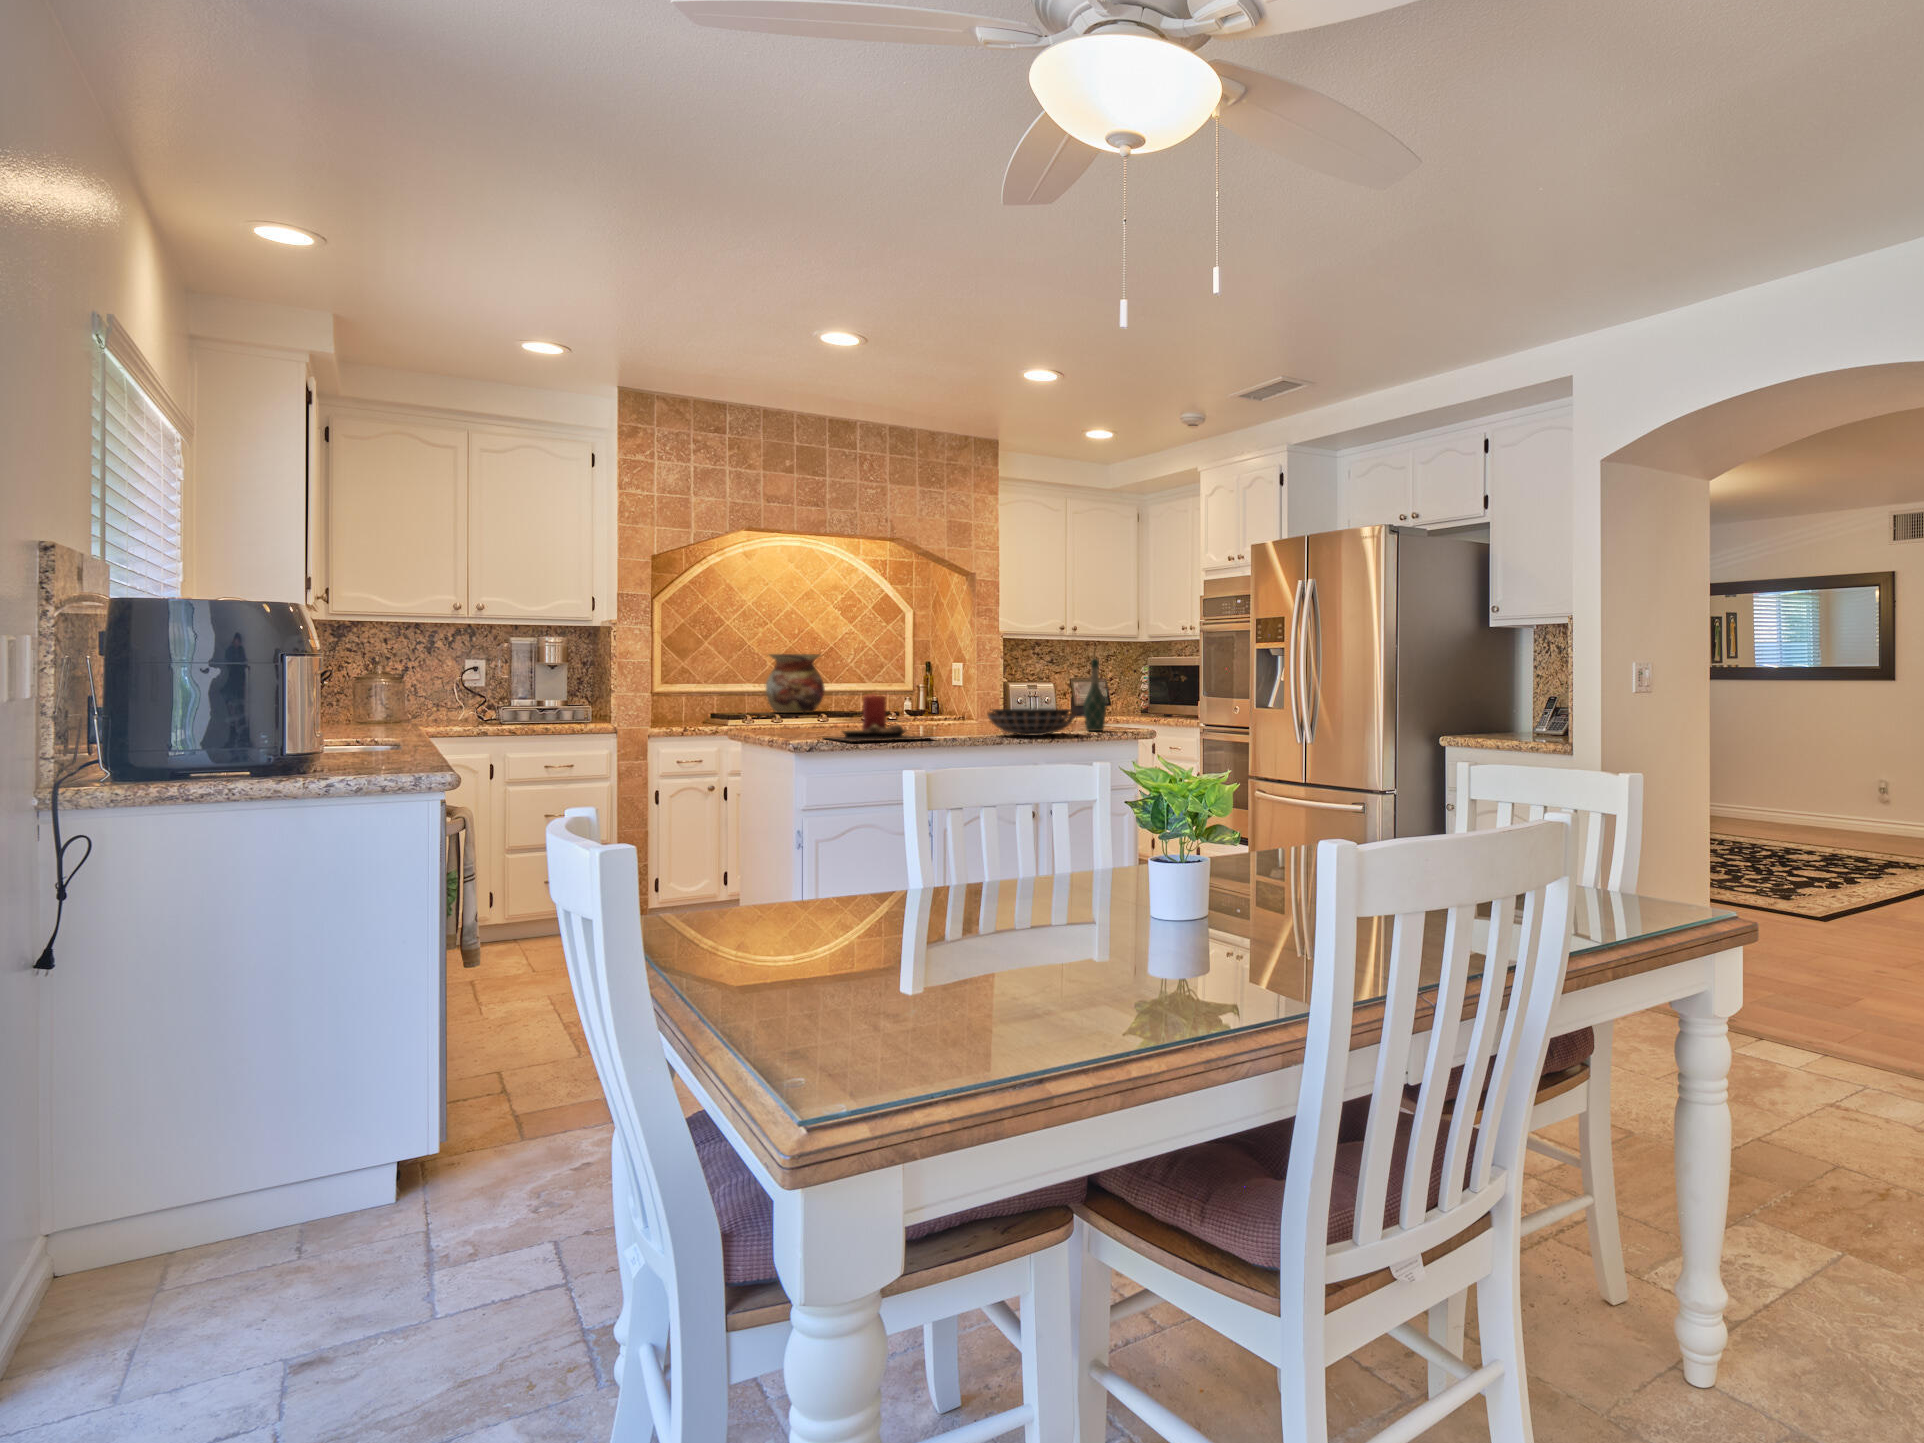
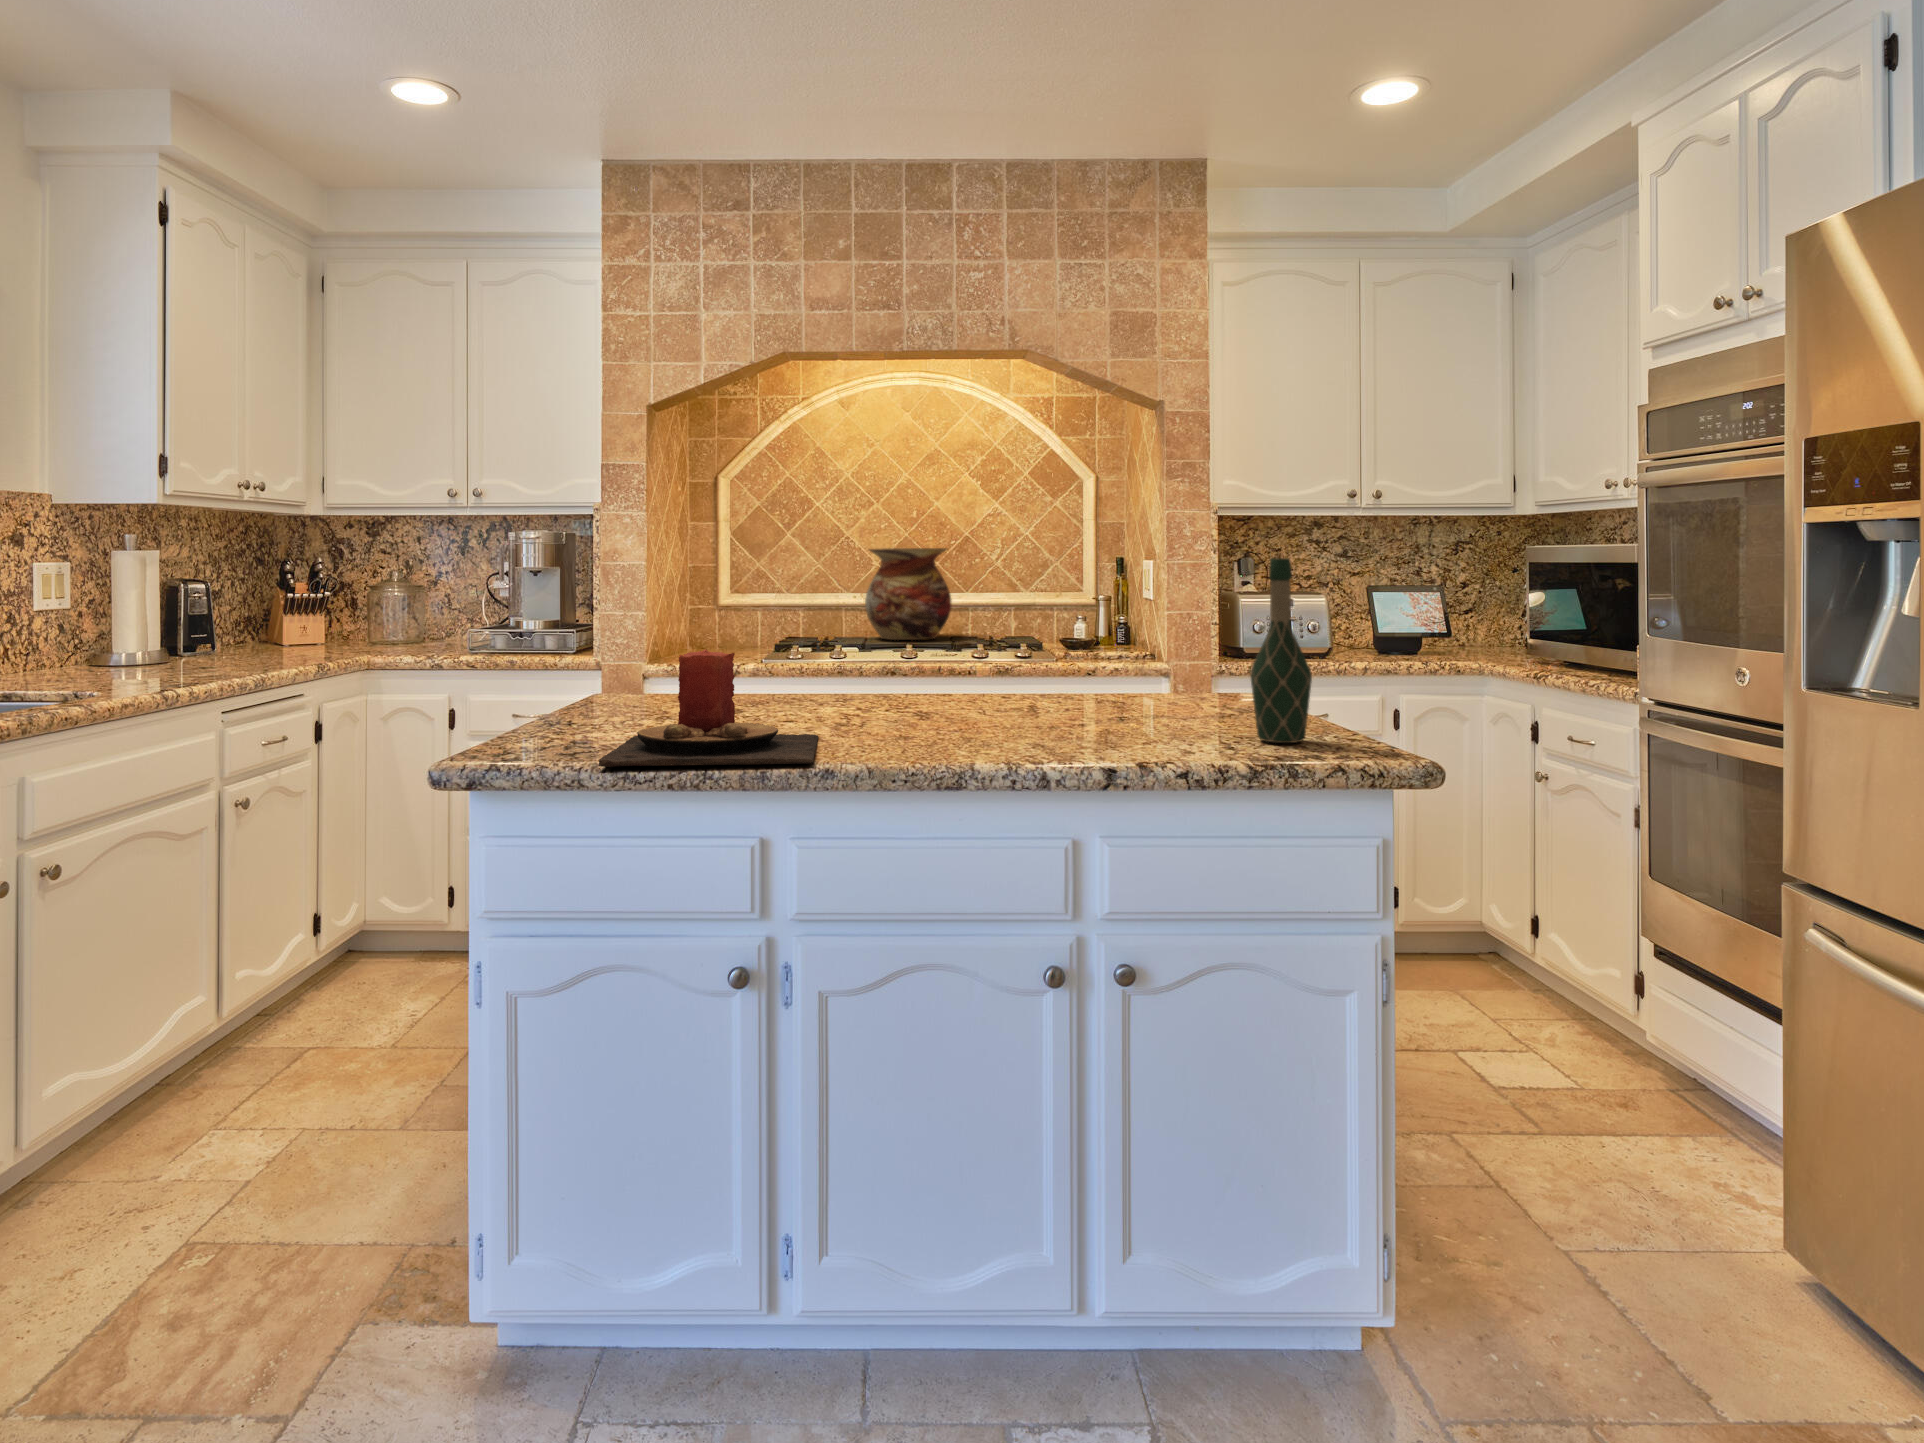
decorative bowl: present [988,709,1076,736] -> none [969,680,1194,761]

